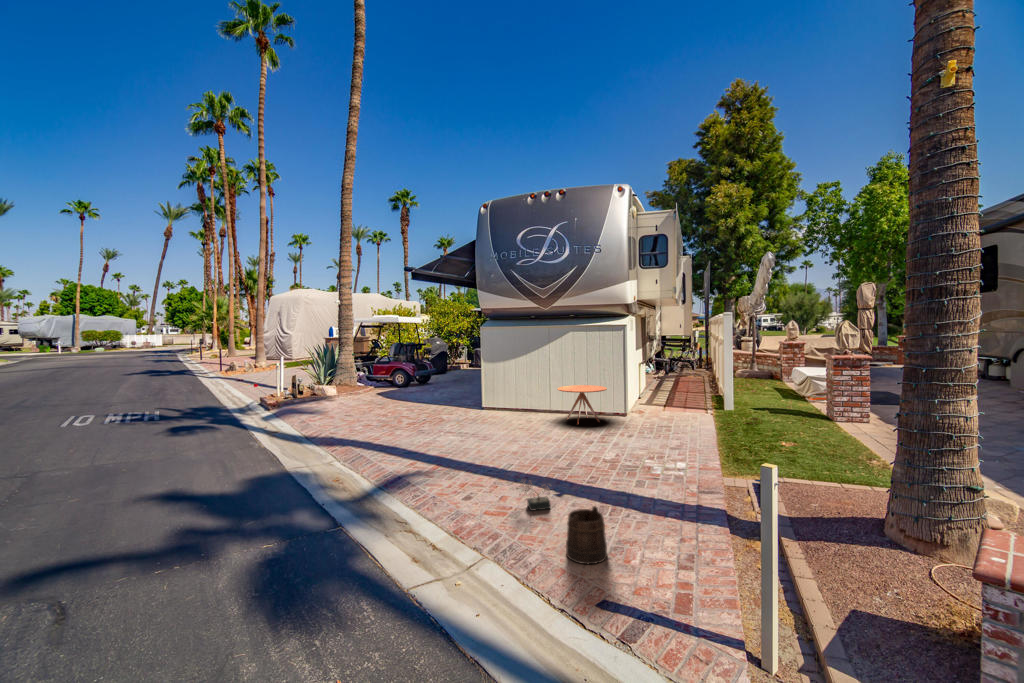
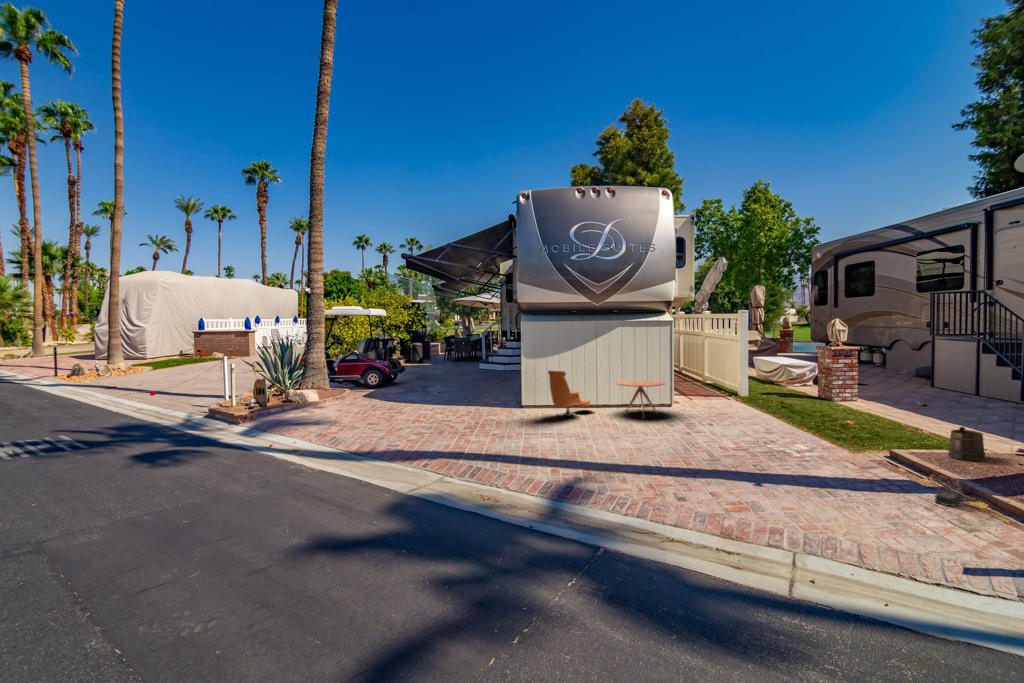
lounge chair: none [490,372,546,421] -> present [548,370,591,416]
decorative plant: present [520,480,550,511] -> present [929,475,961,507]
bucket: present [566,506,607,564] -> present [948,427,985,461]

